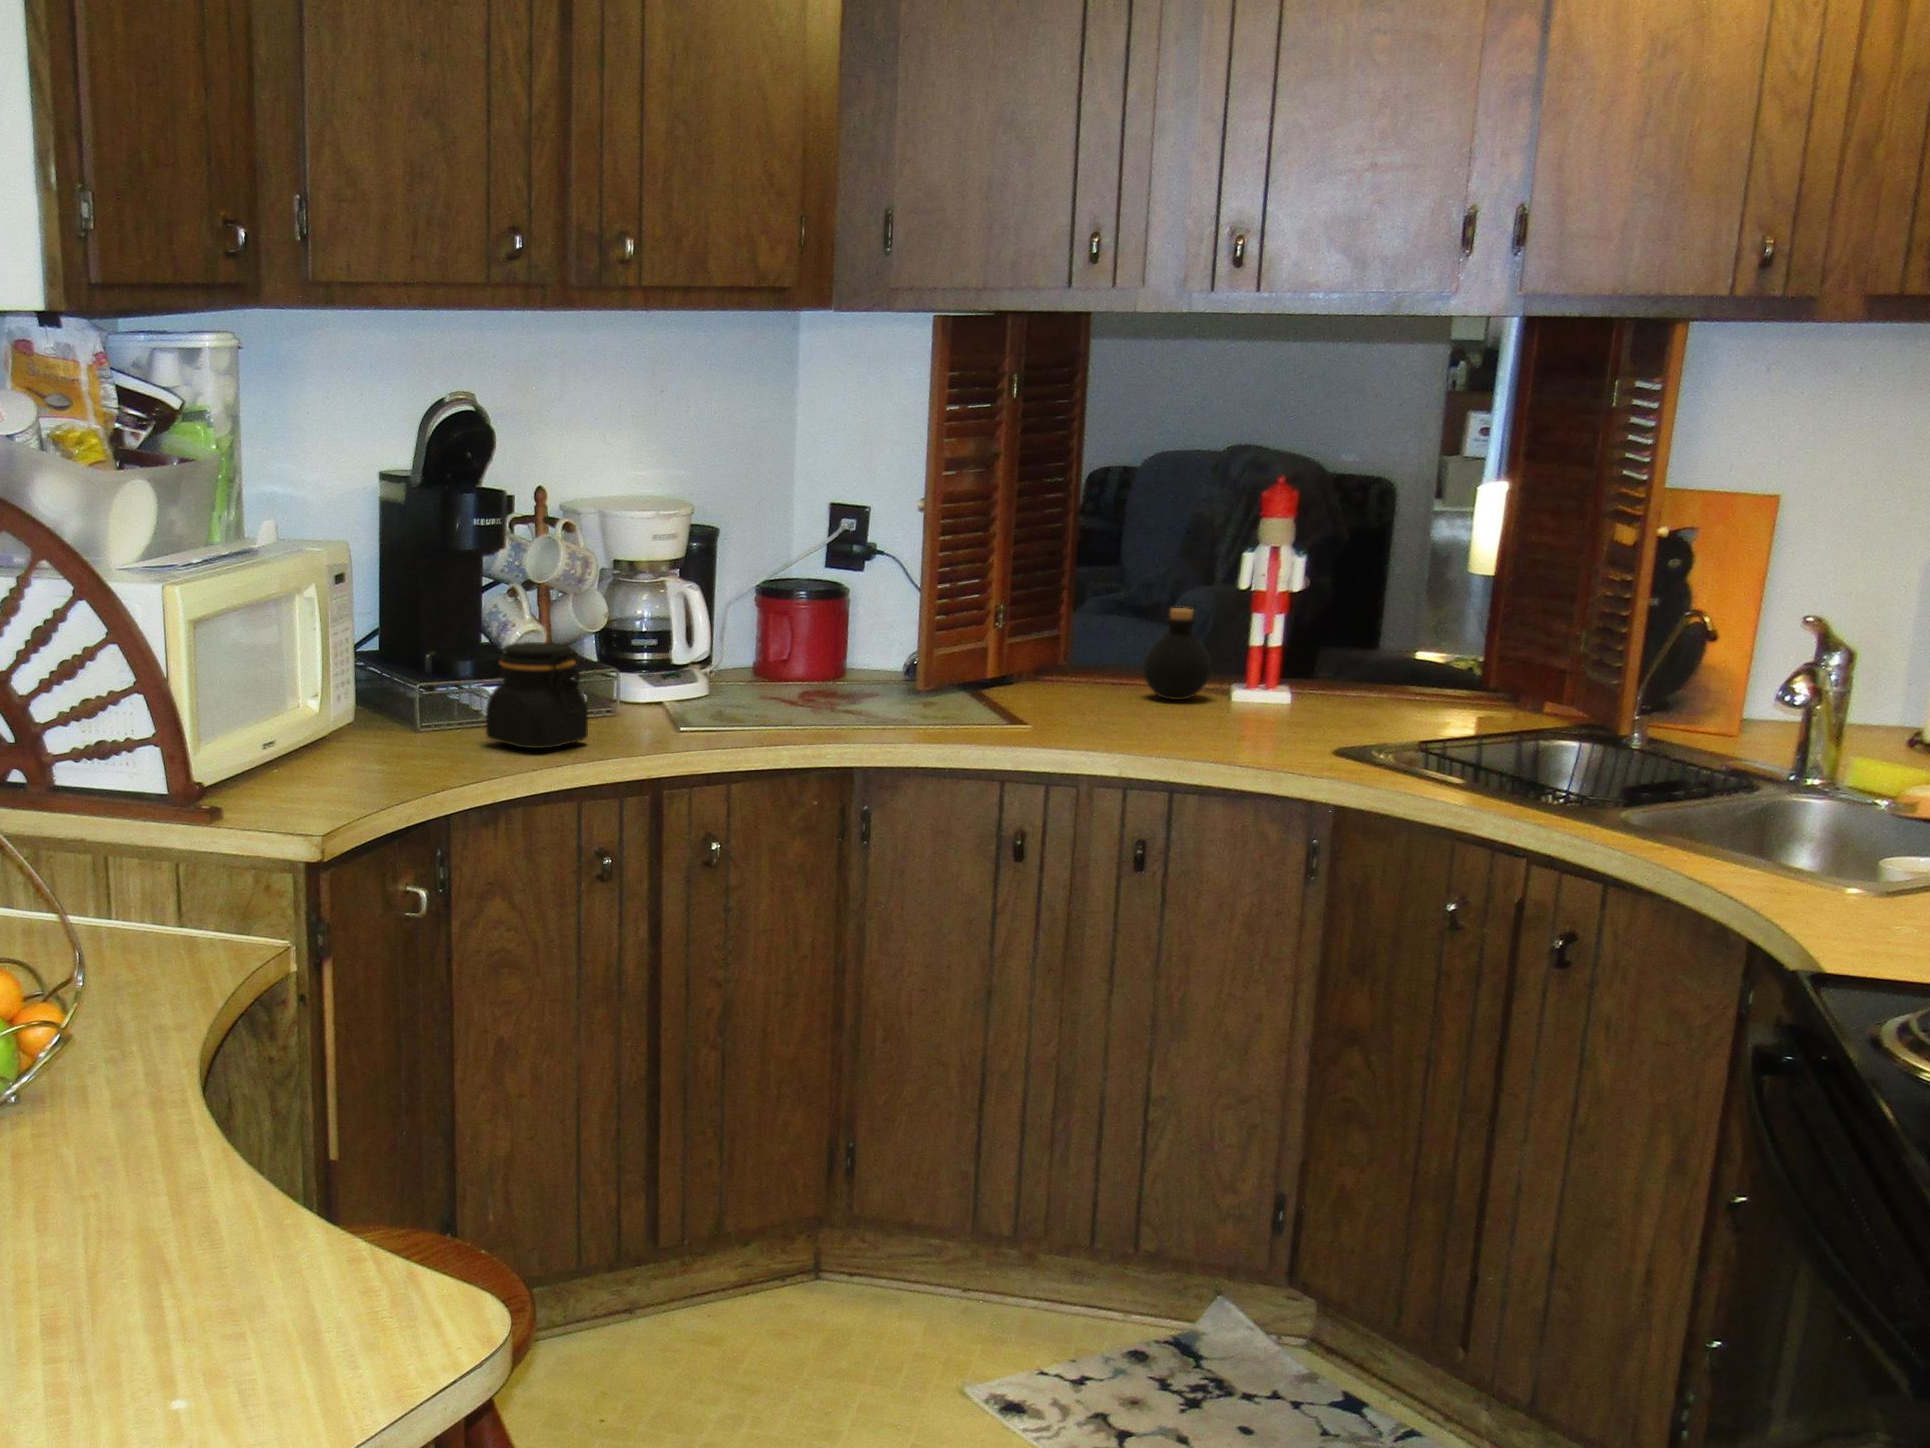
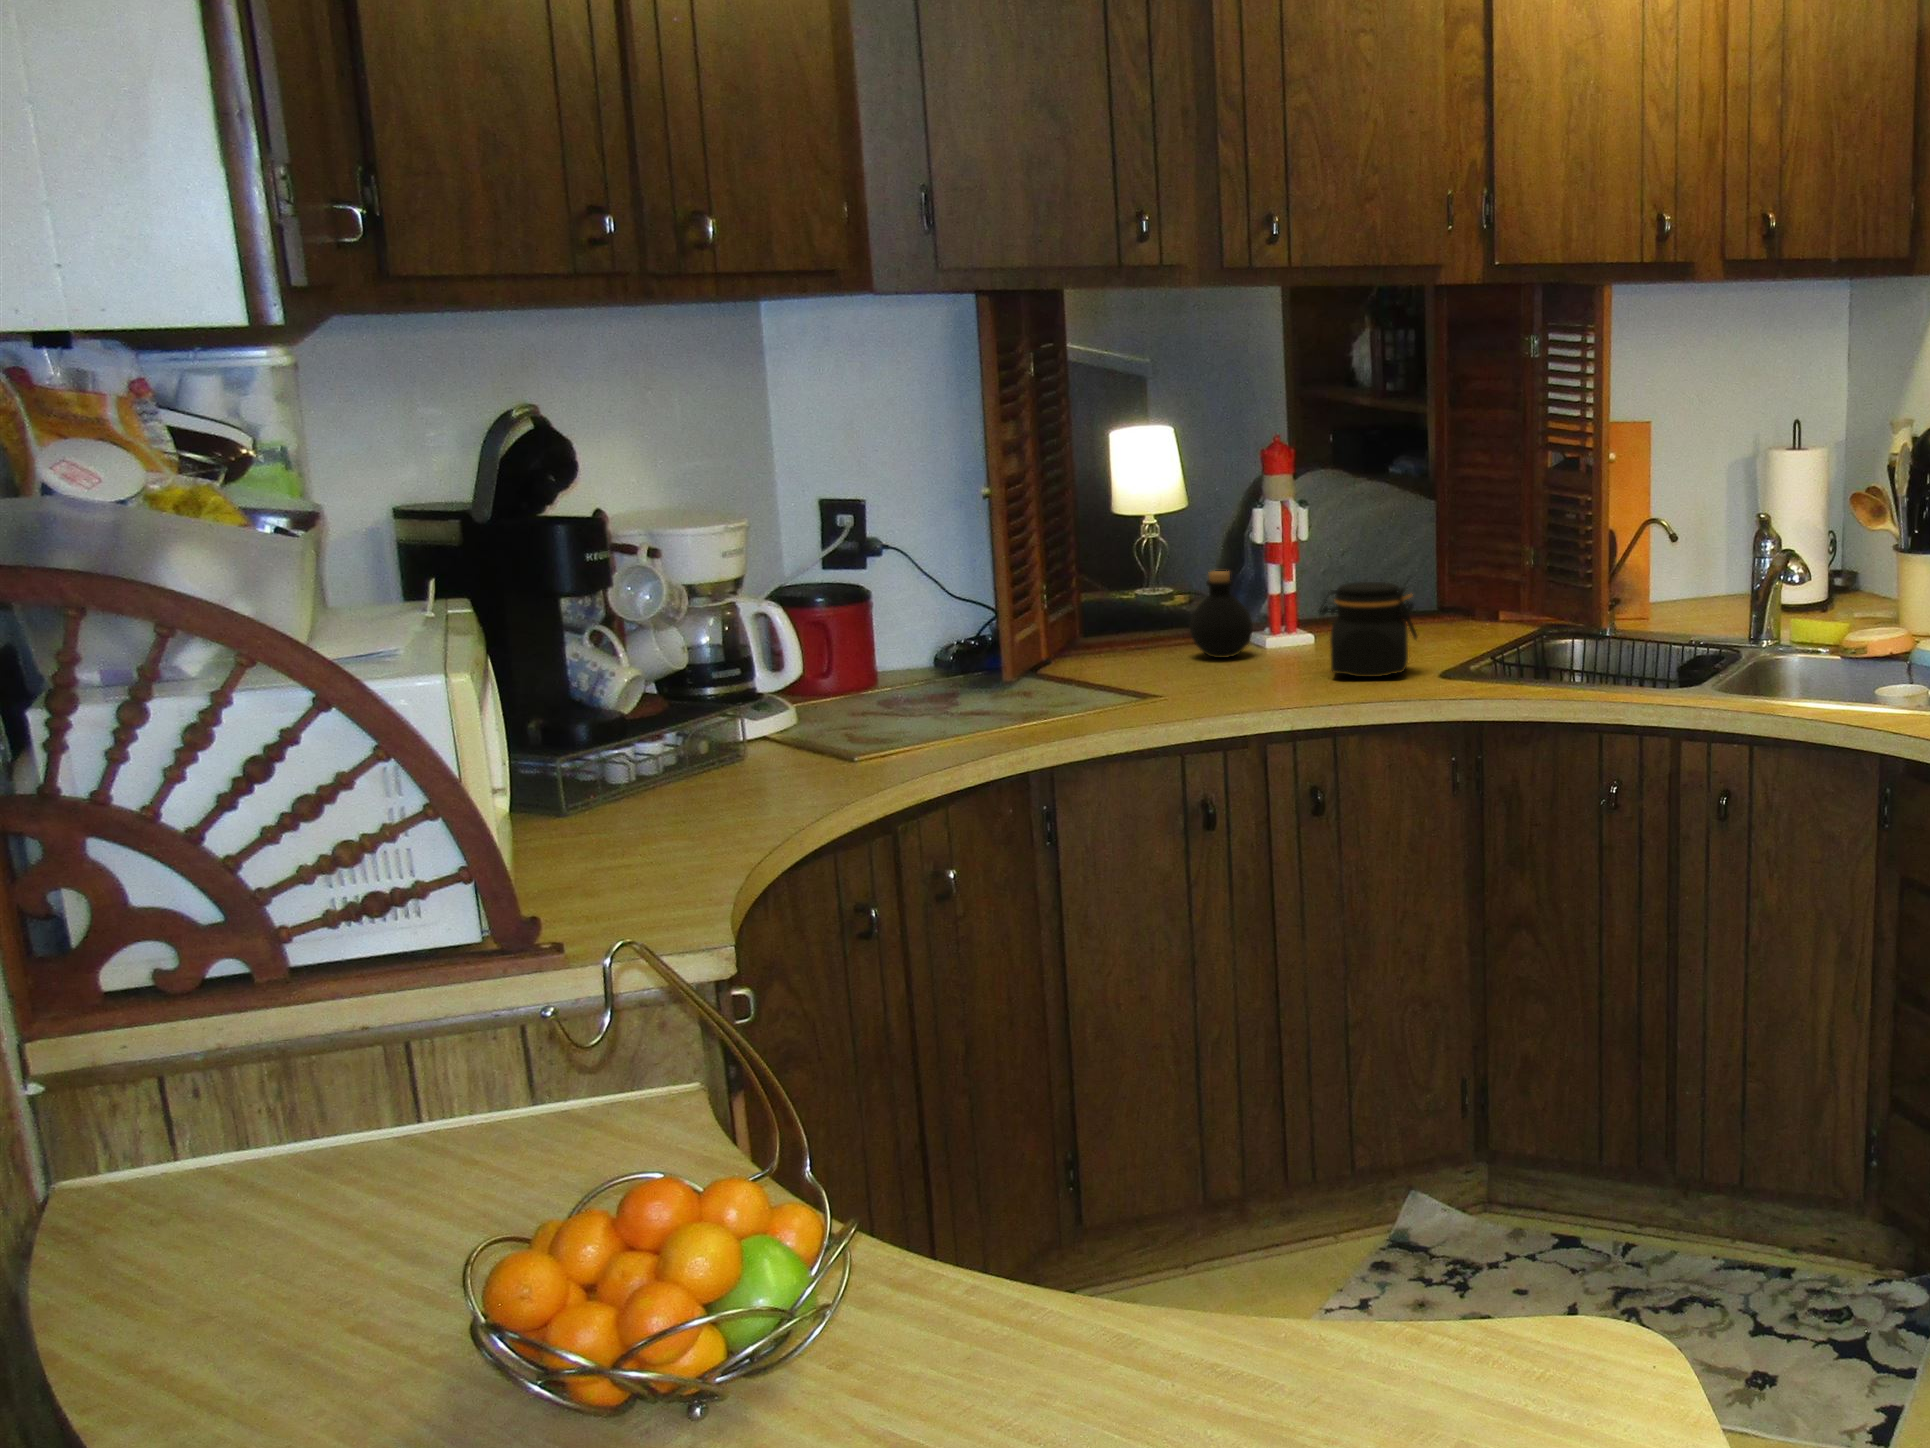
jar: present [486,642,588,748] -> present [1319,582,1417,677]

